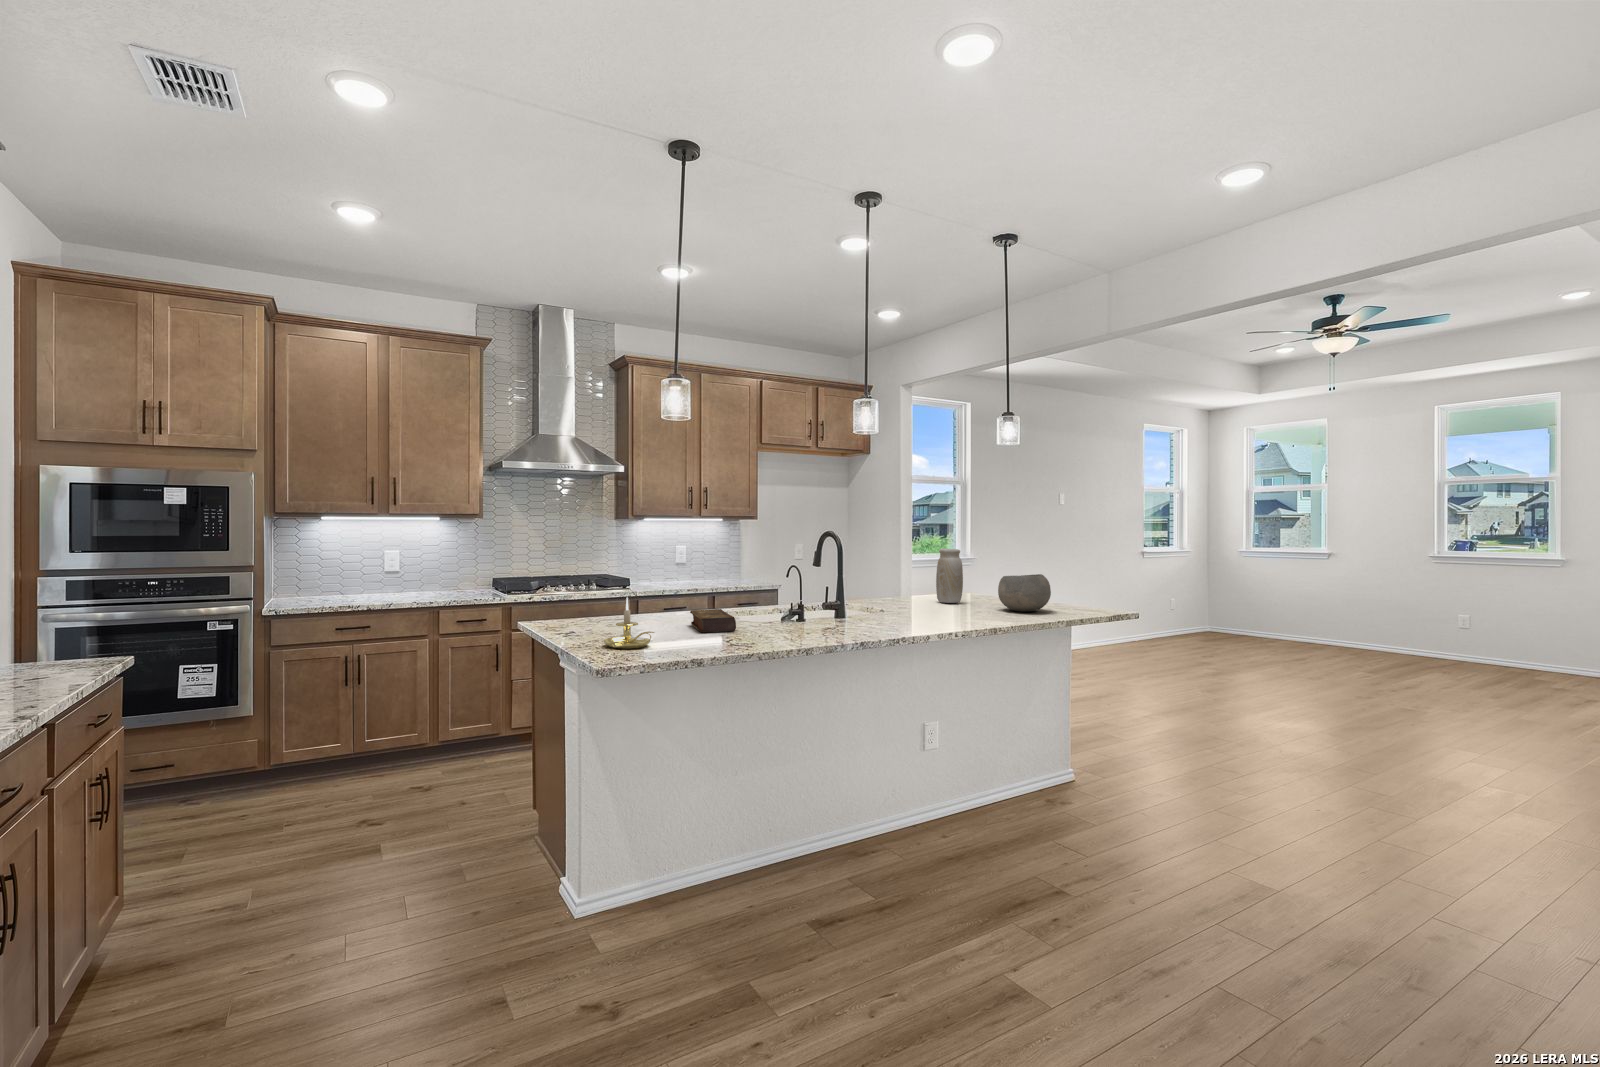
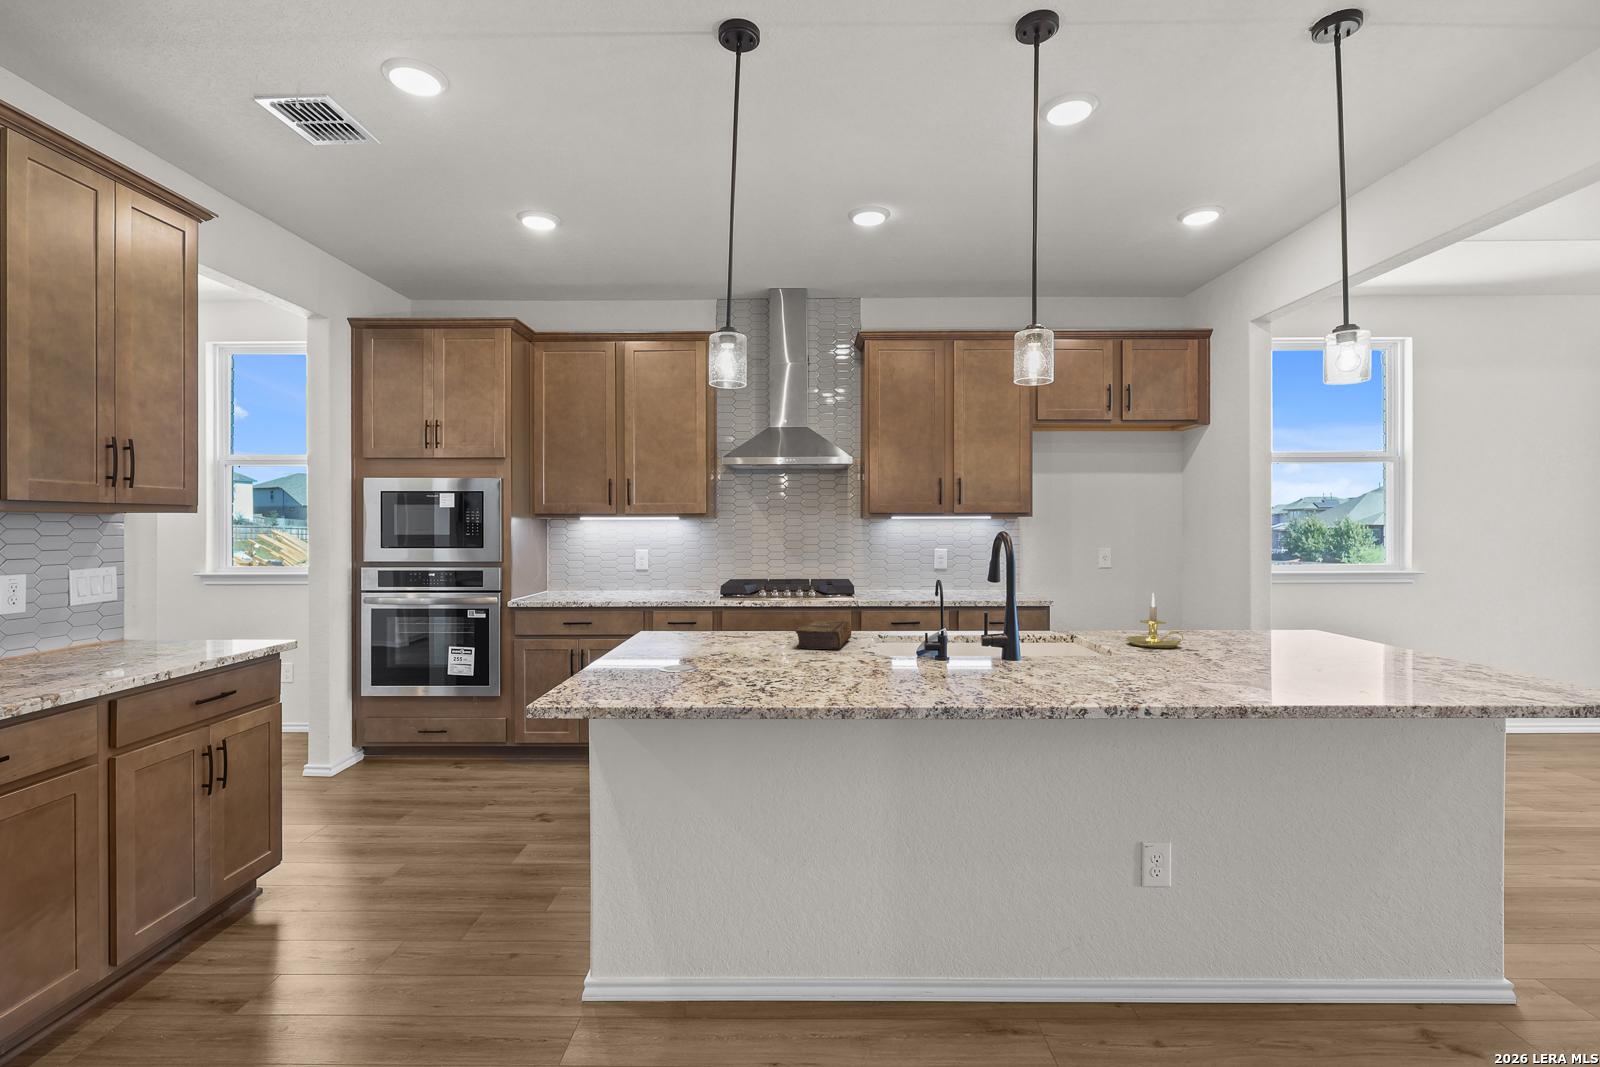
vase: present [936,548,963,603] -> none [1227,552,1270,637]
bowl: present [998,574,1051,612] -> none [1312,596,1415,658]
candle holder: present [604,598,654,649] -> present [1126,593,1187,648]

